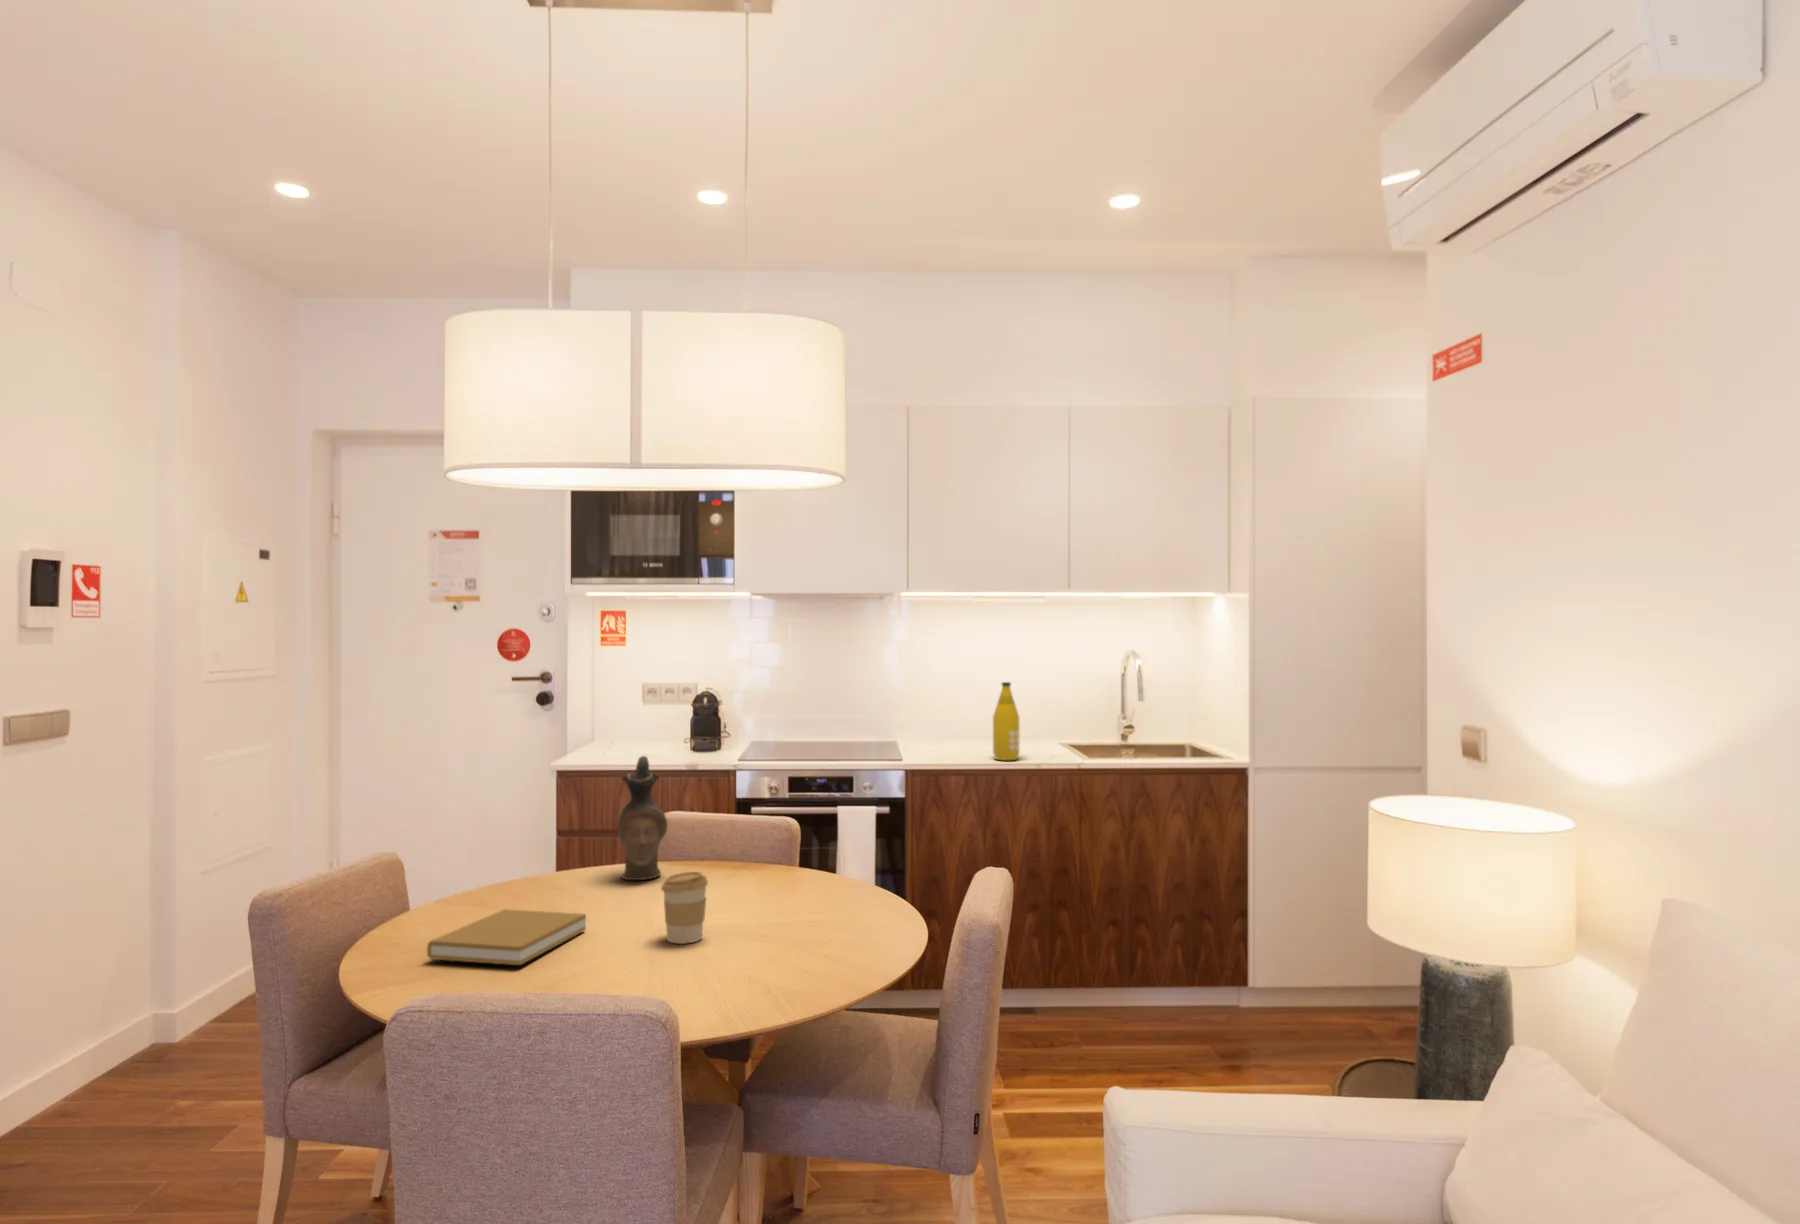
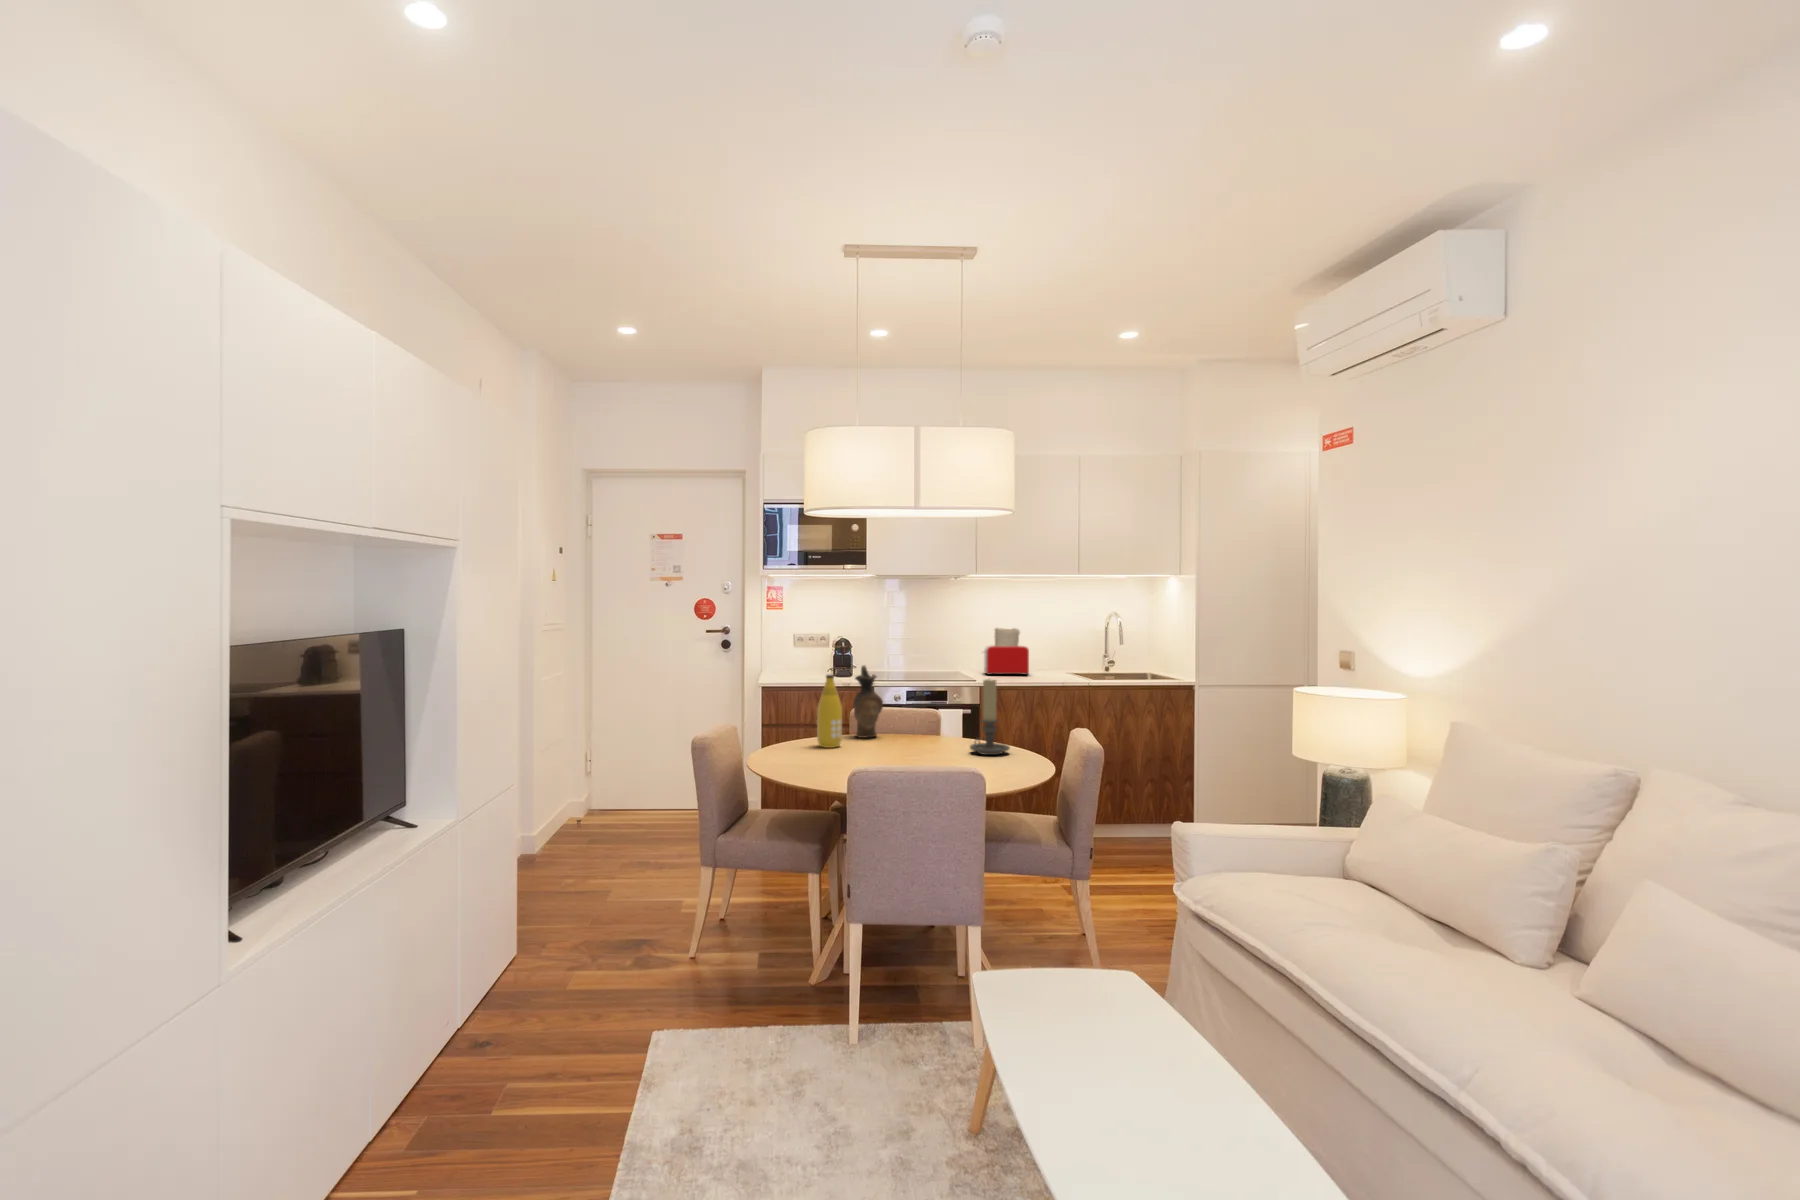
toaster: none [920,675,991,750] -> present [984,628,1029,675]
bottle: present [993,682,1020,760] -> present [817,675,842,748]
candle holder: none [767,795,838,934] -> present [970,679,1010,755]
coffee cup: present [661,872,708,944] -> none [917,720,943,758]
book: present [427,909,586,965] -> none [803,744,870,764]

